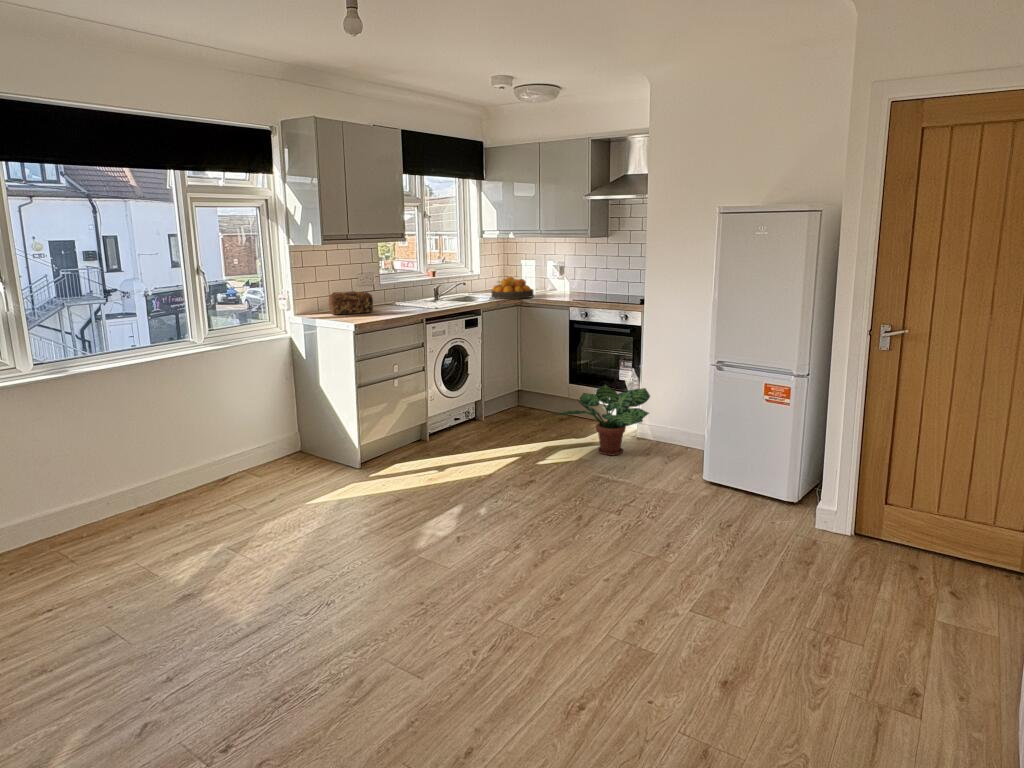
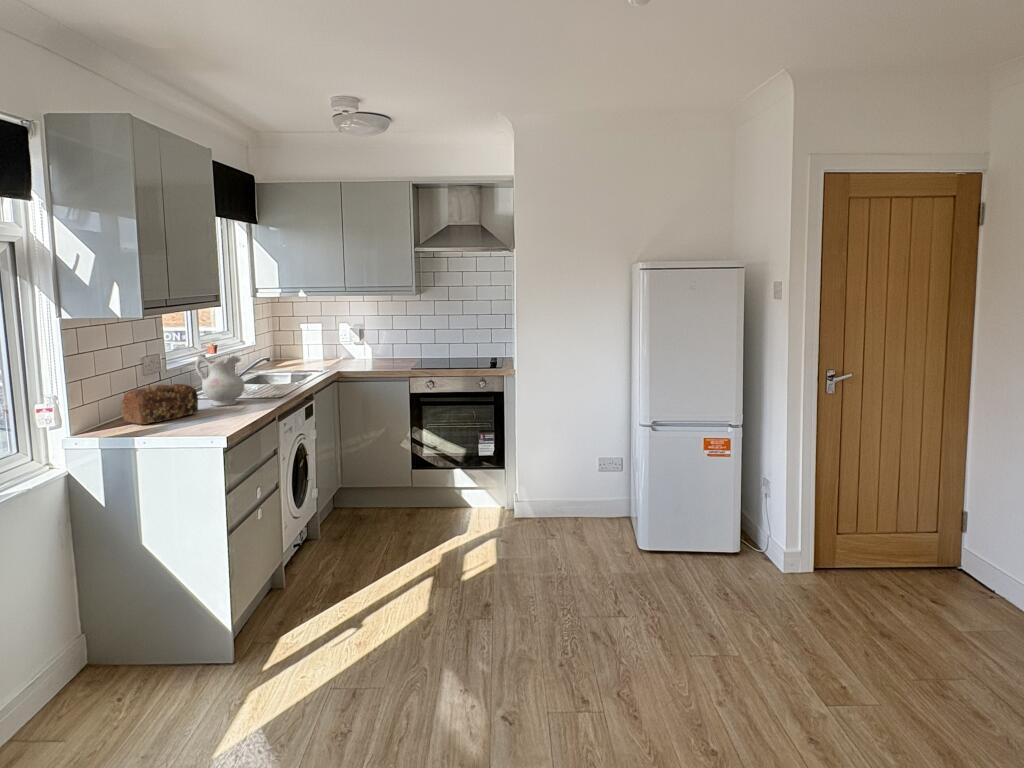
ceramic pitcher: none [386,274,414,310] -> present [196,355,244,406]
fruit bowl: present [491,277,534,299] -> none [294,346,351,375]
potted plant: present [555,384,650,455] -> none [443,461,569,548]

